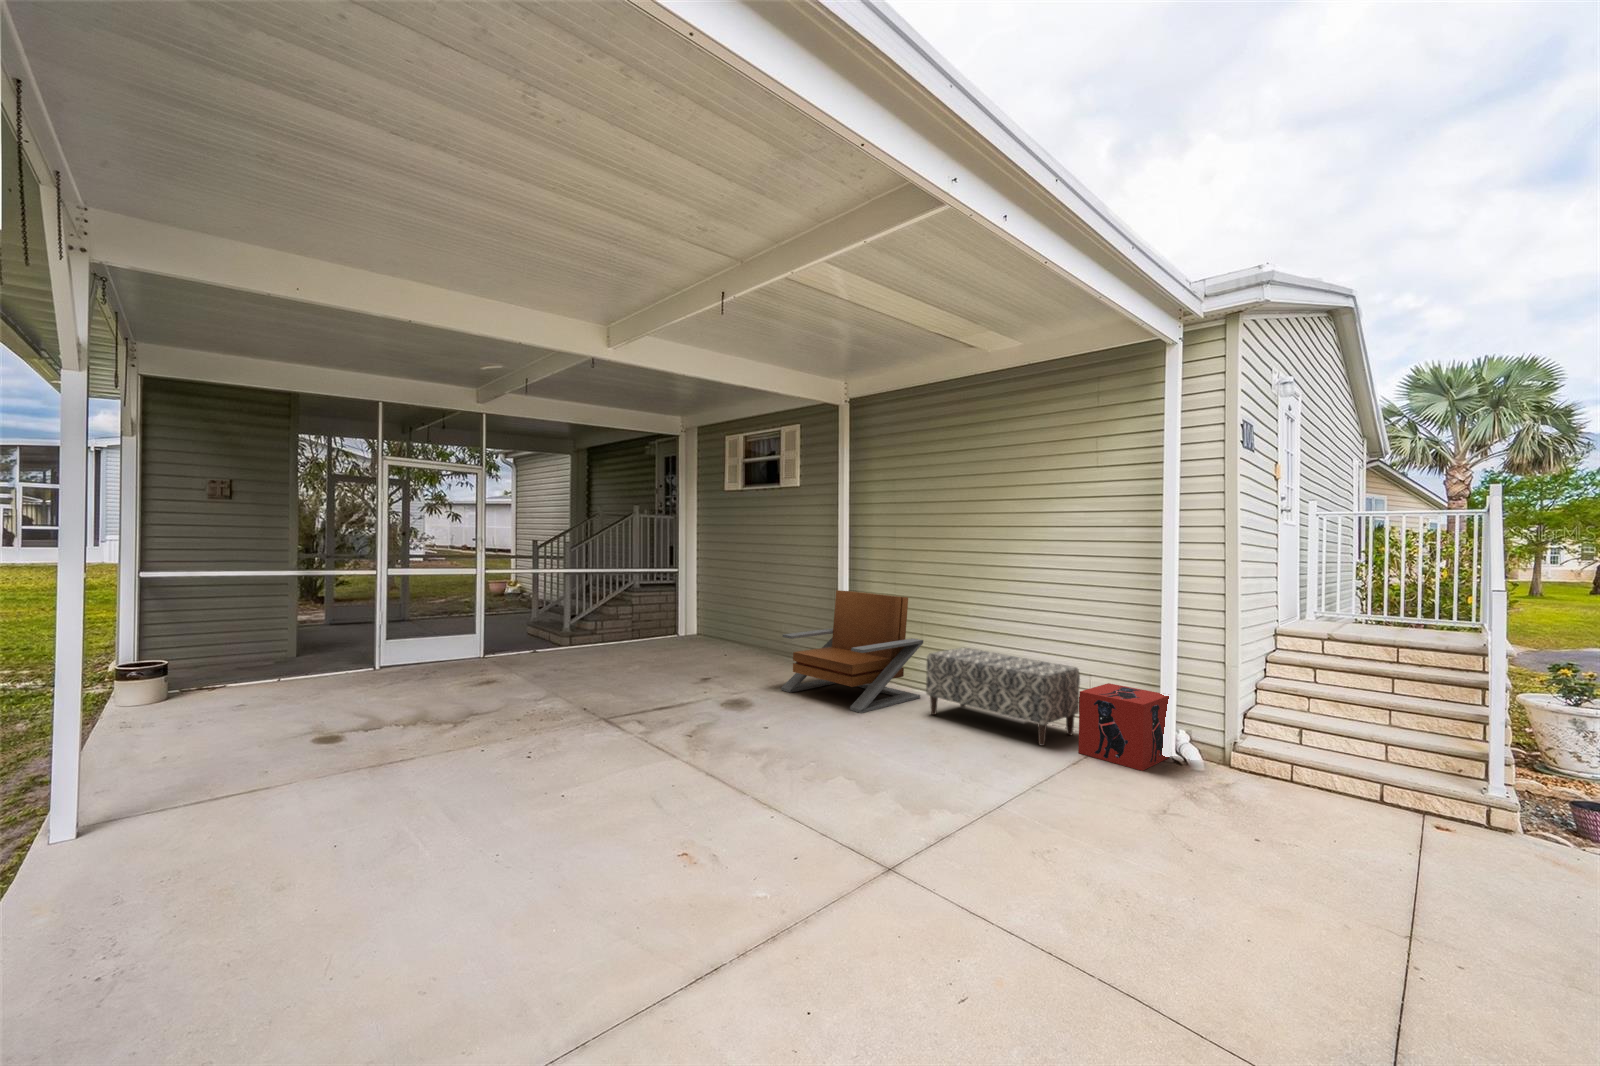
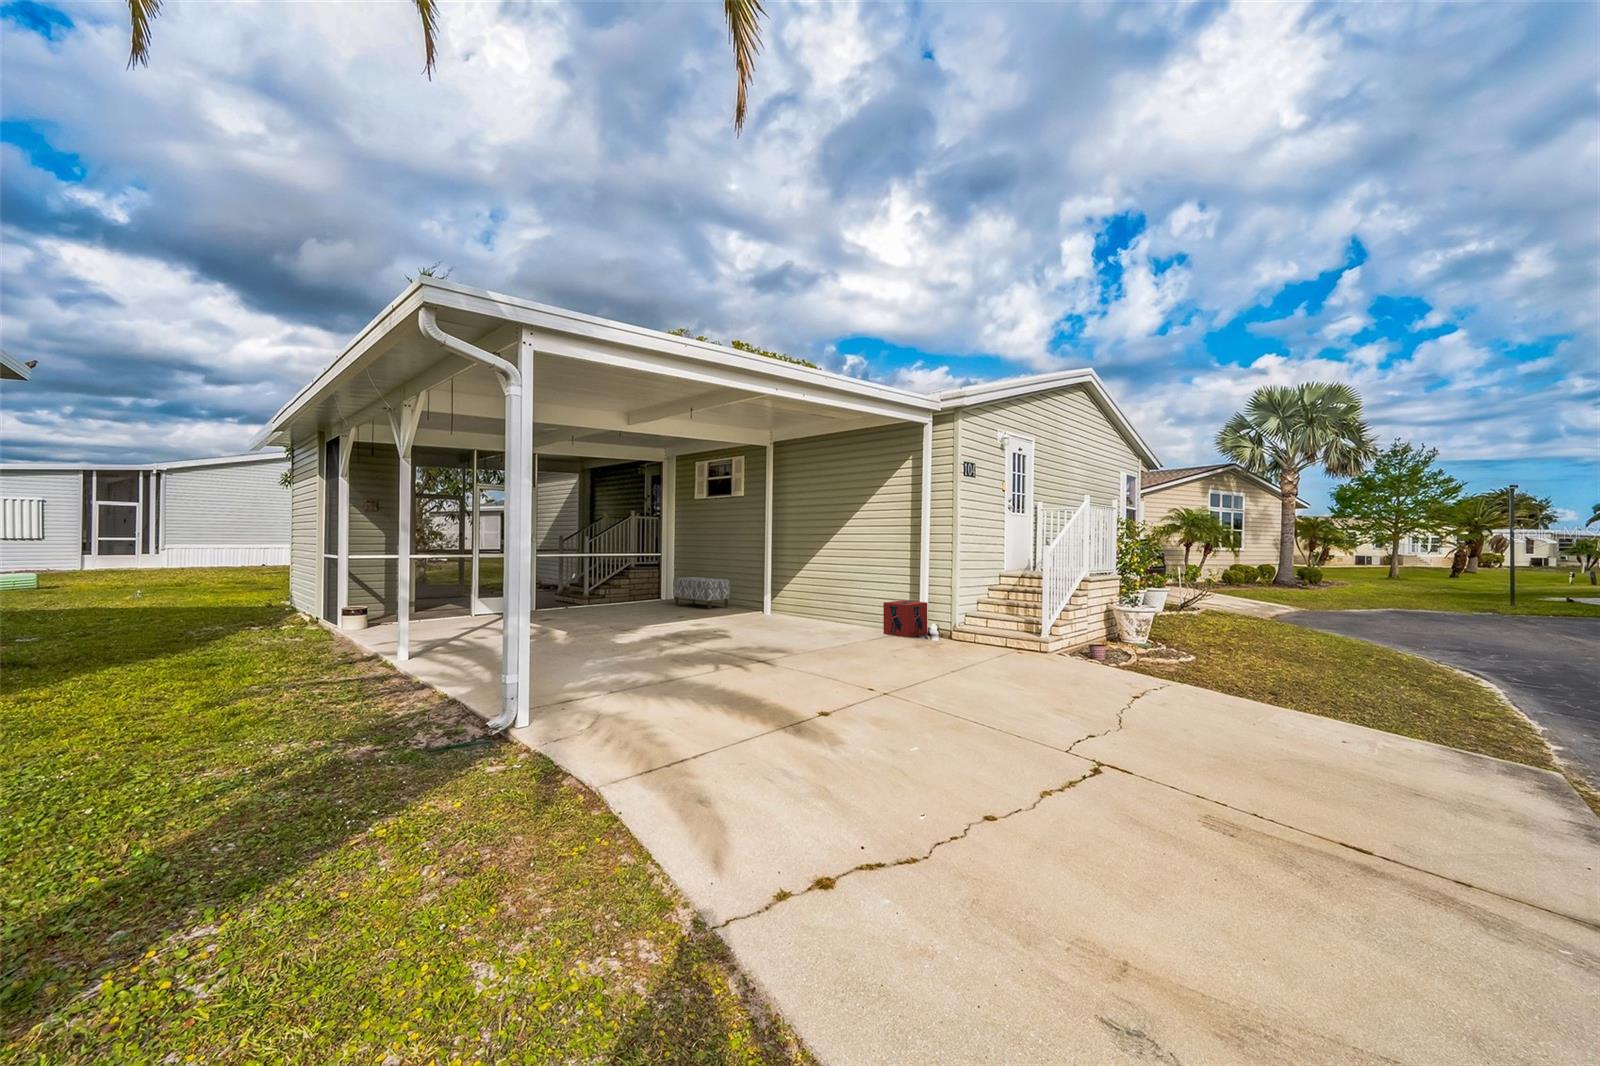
lounge chair: present [781,590,923,713] -> none [734,560,816,625]
bench: present [926,648,1080,746] -> present [673,577,730,609]

